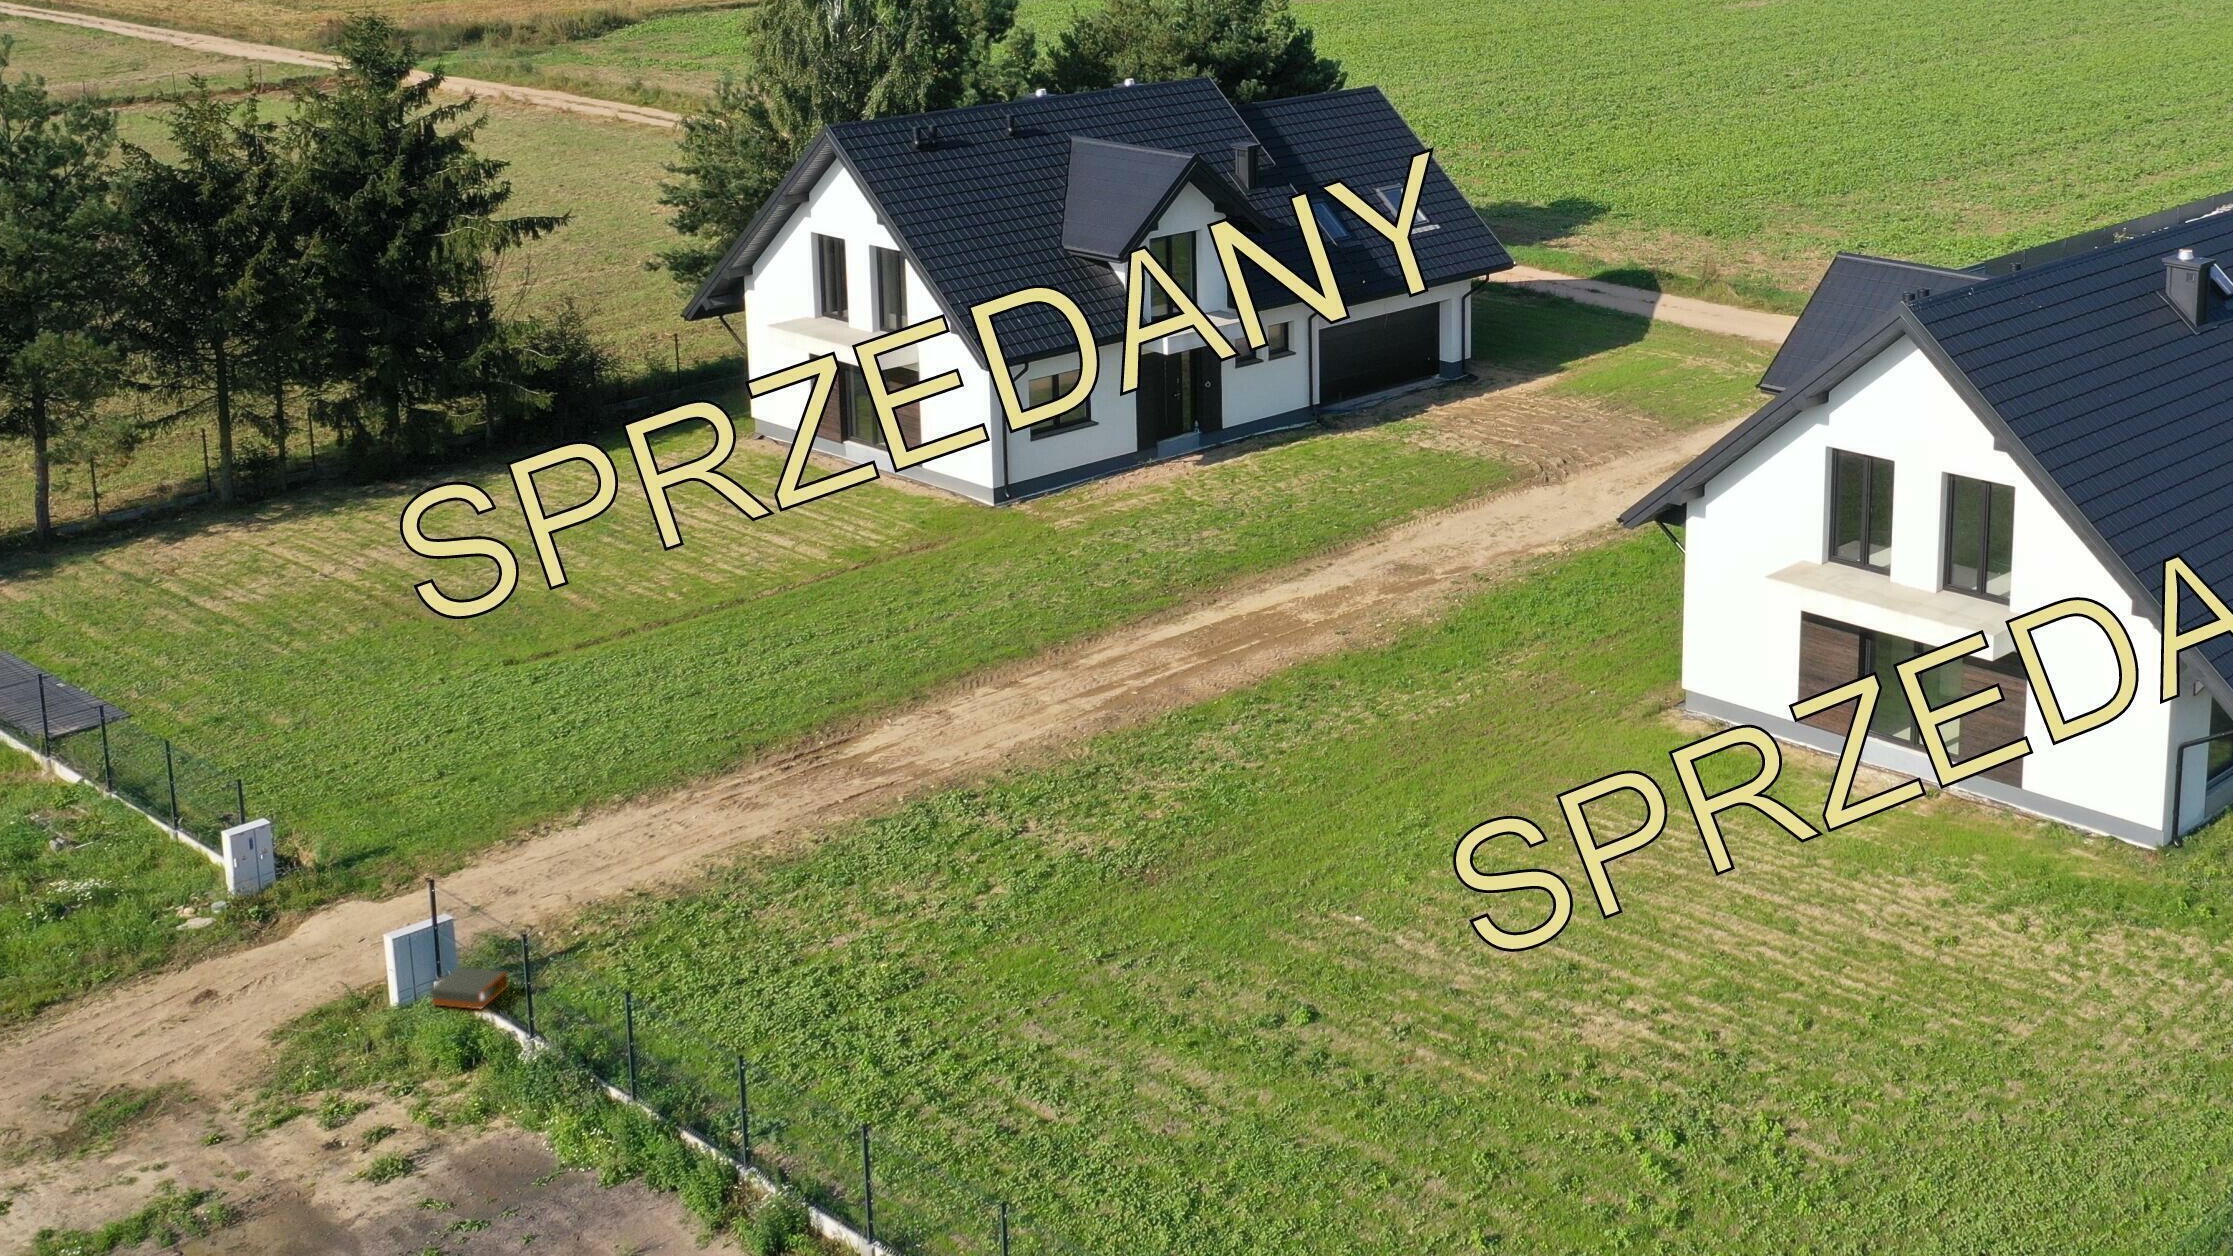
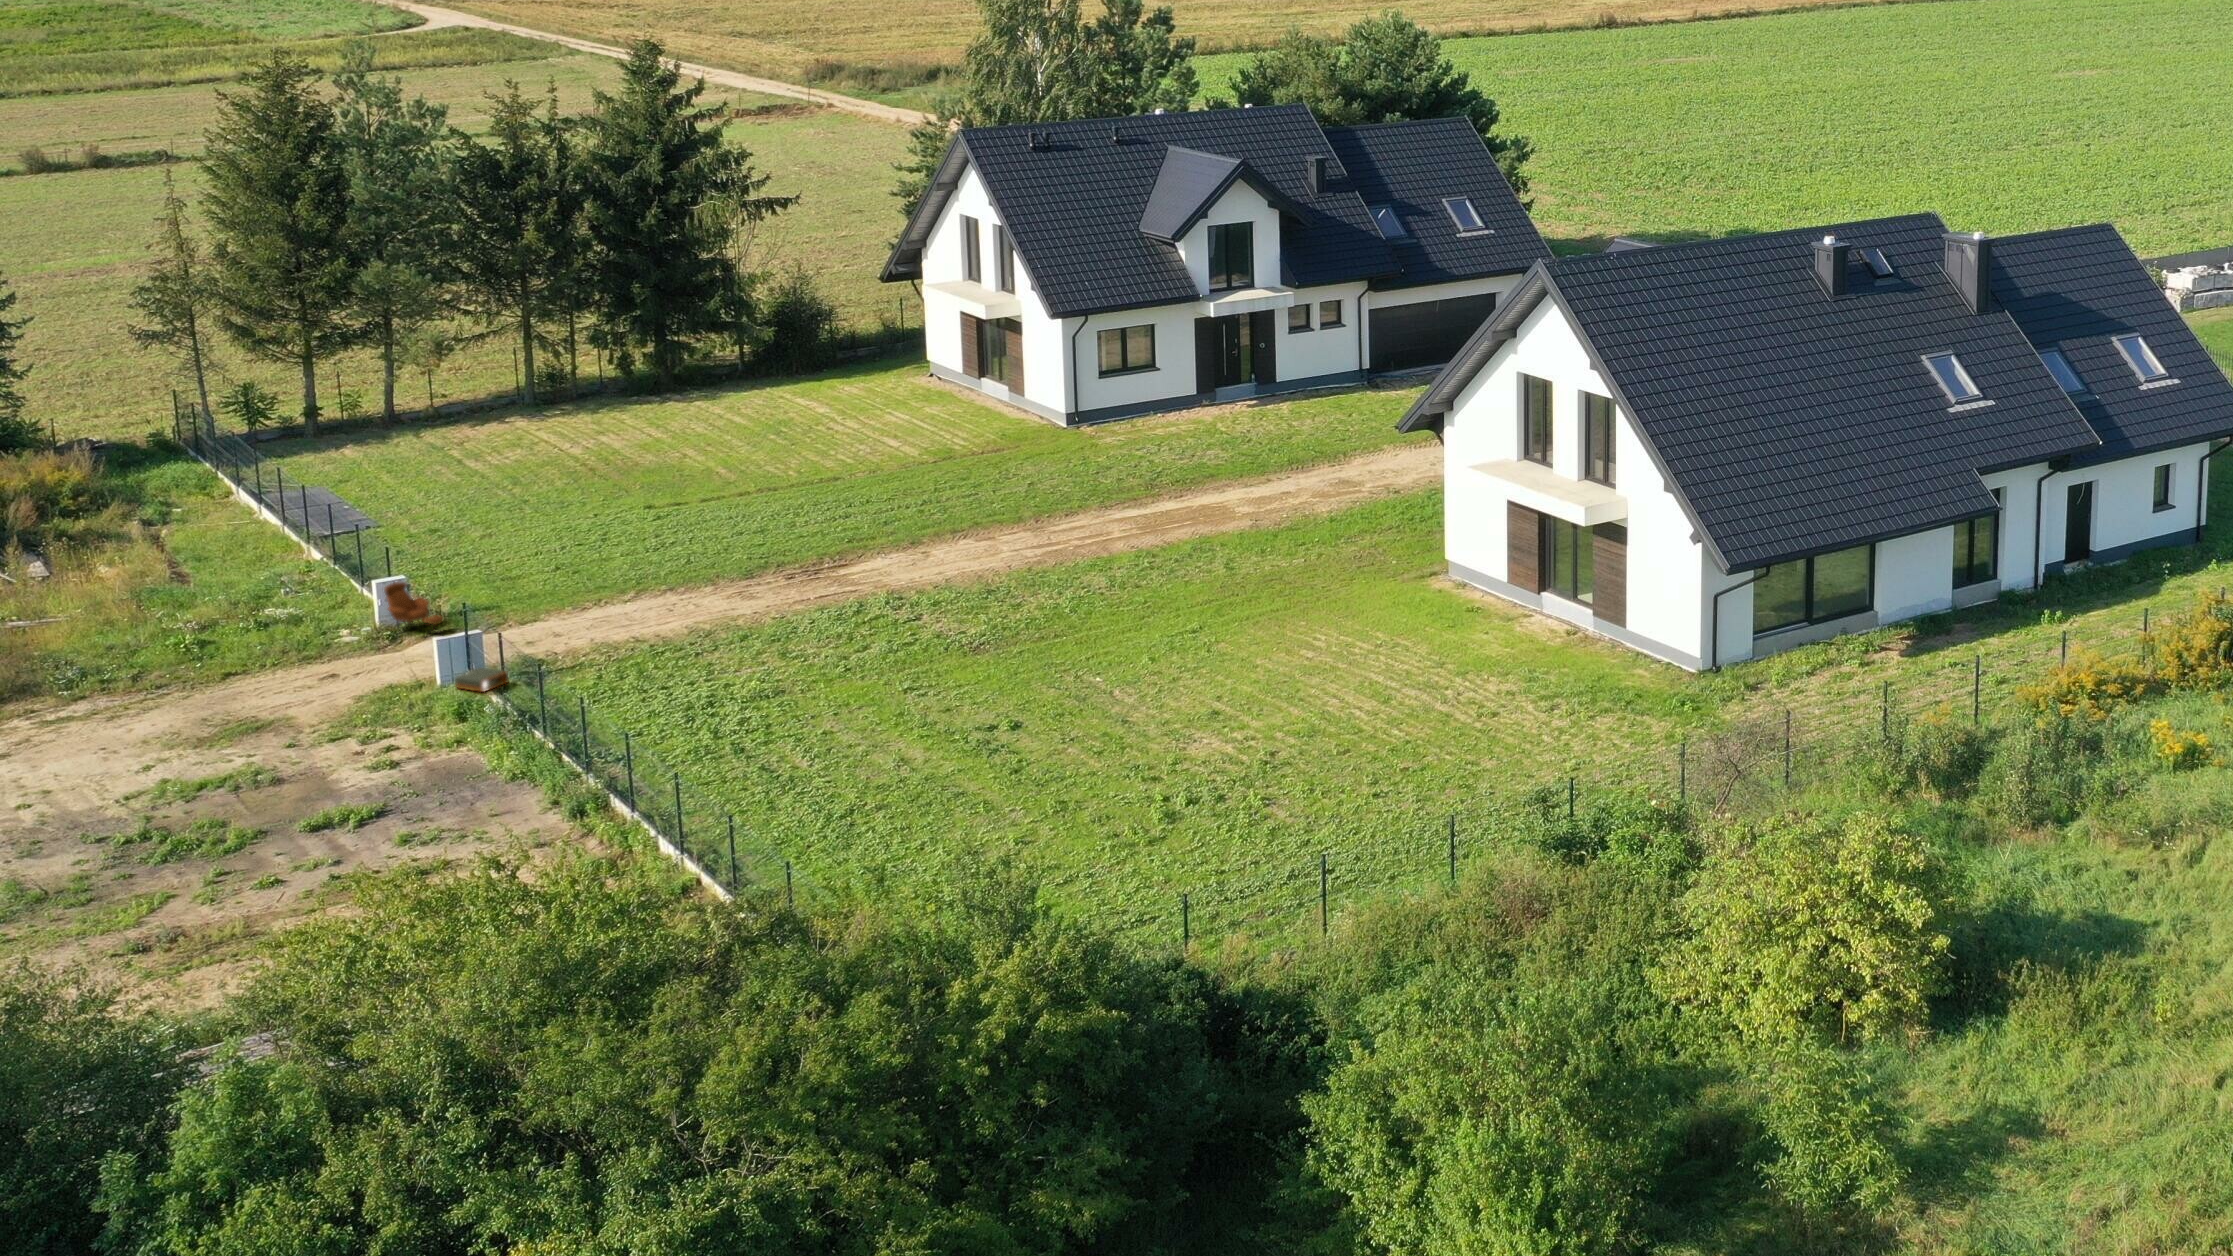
lounge chair: none [254,830,352,914] -> present [384,582,444,632]

